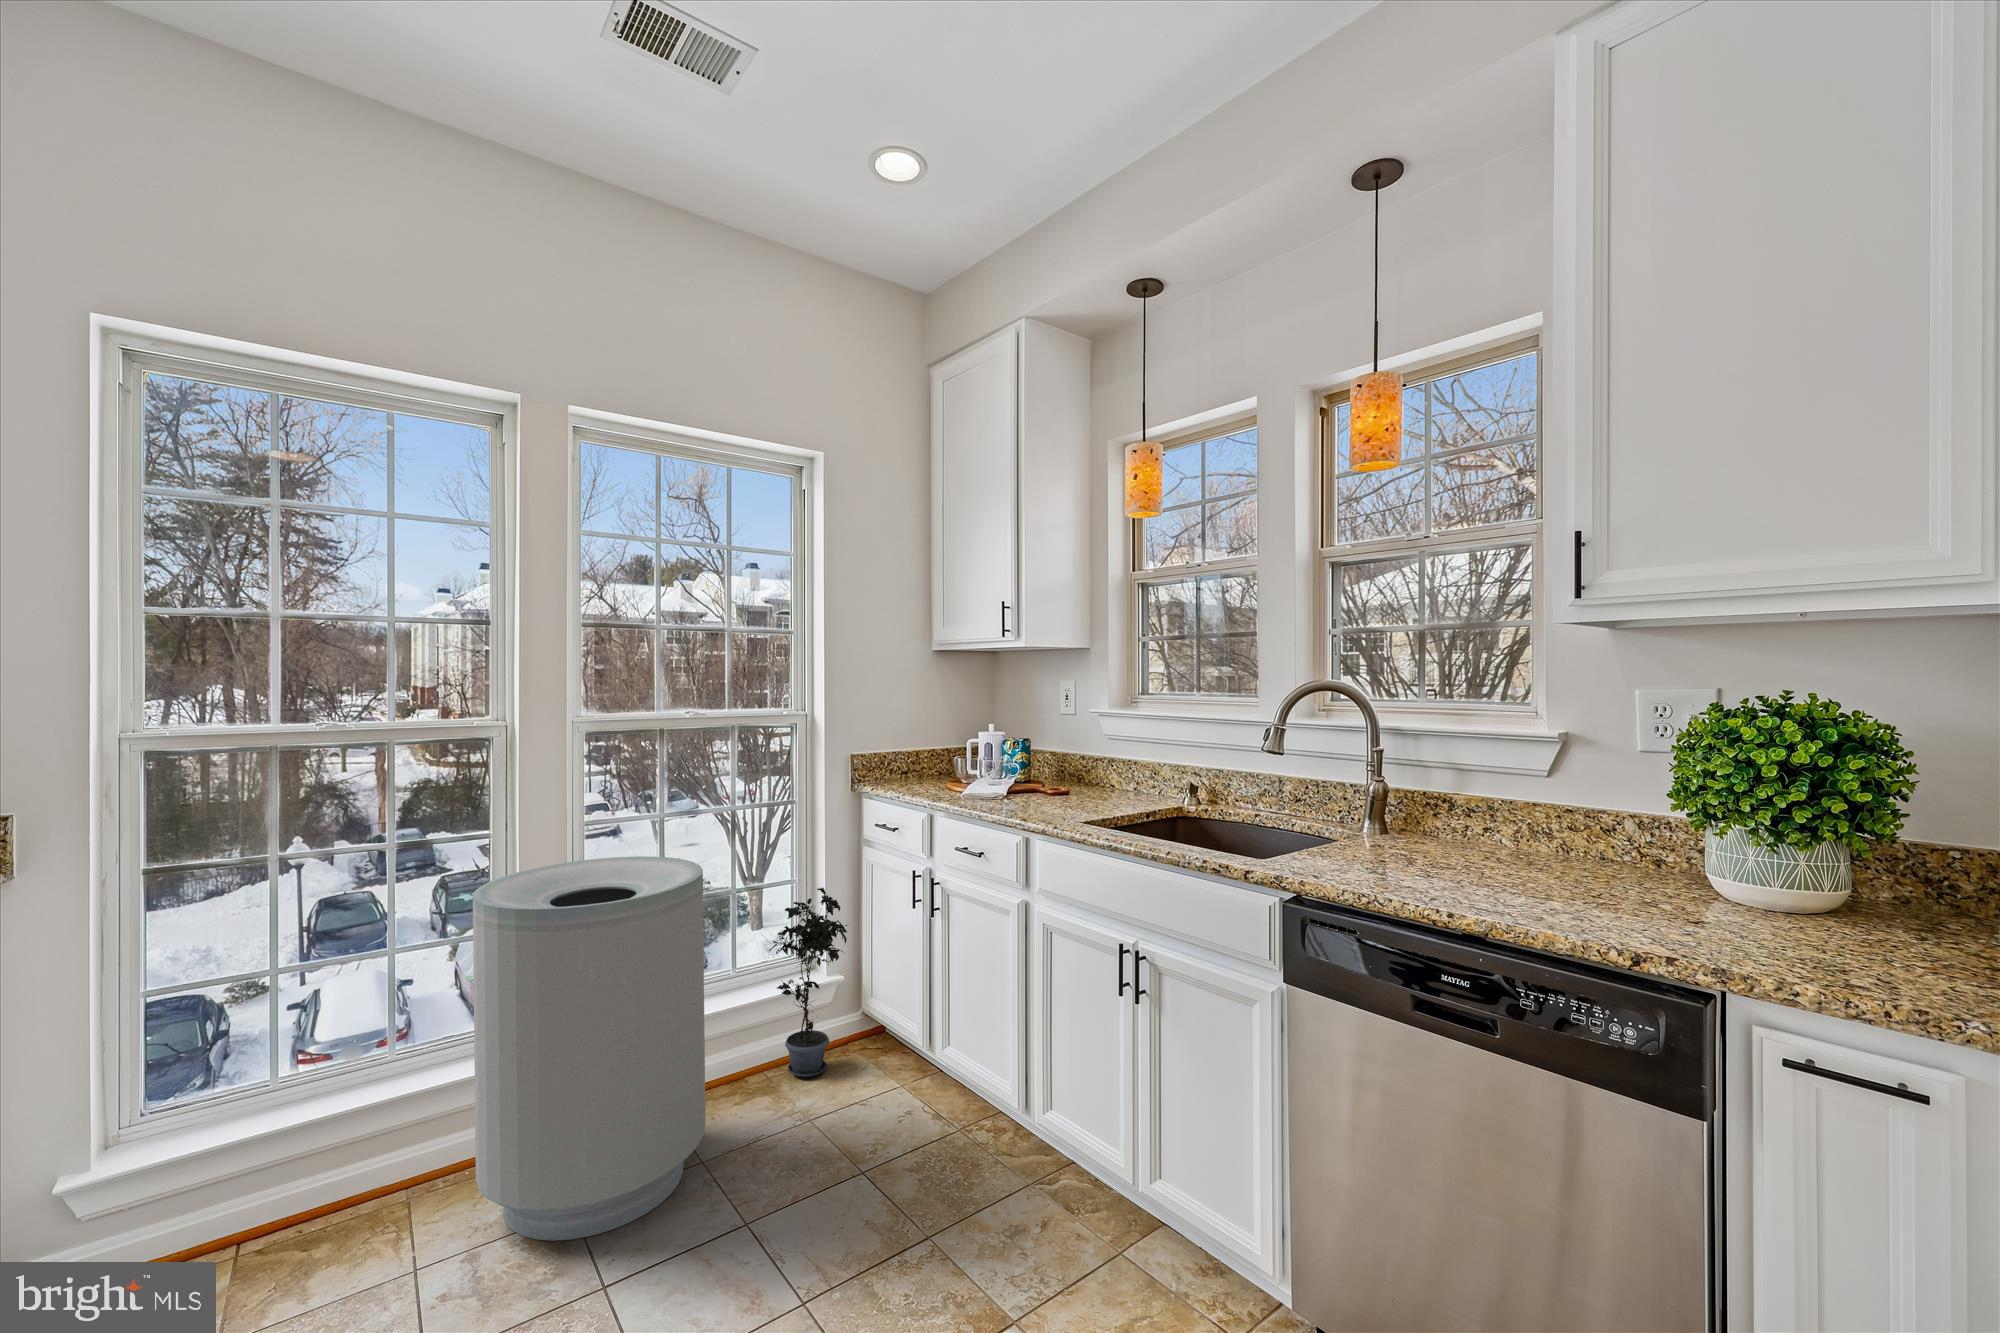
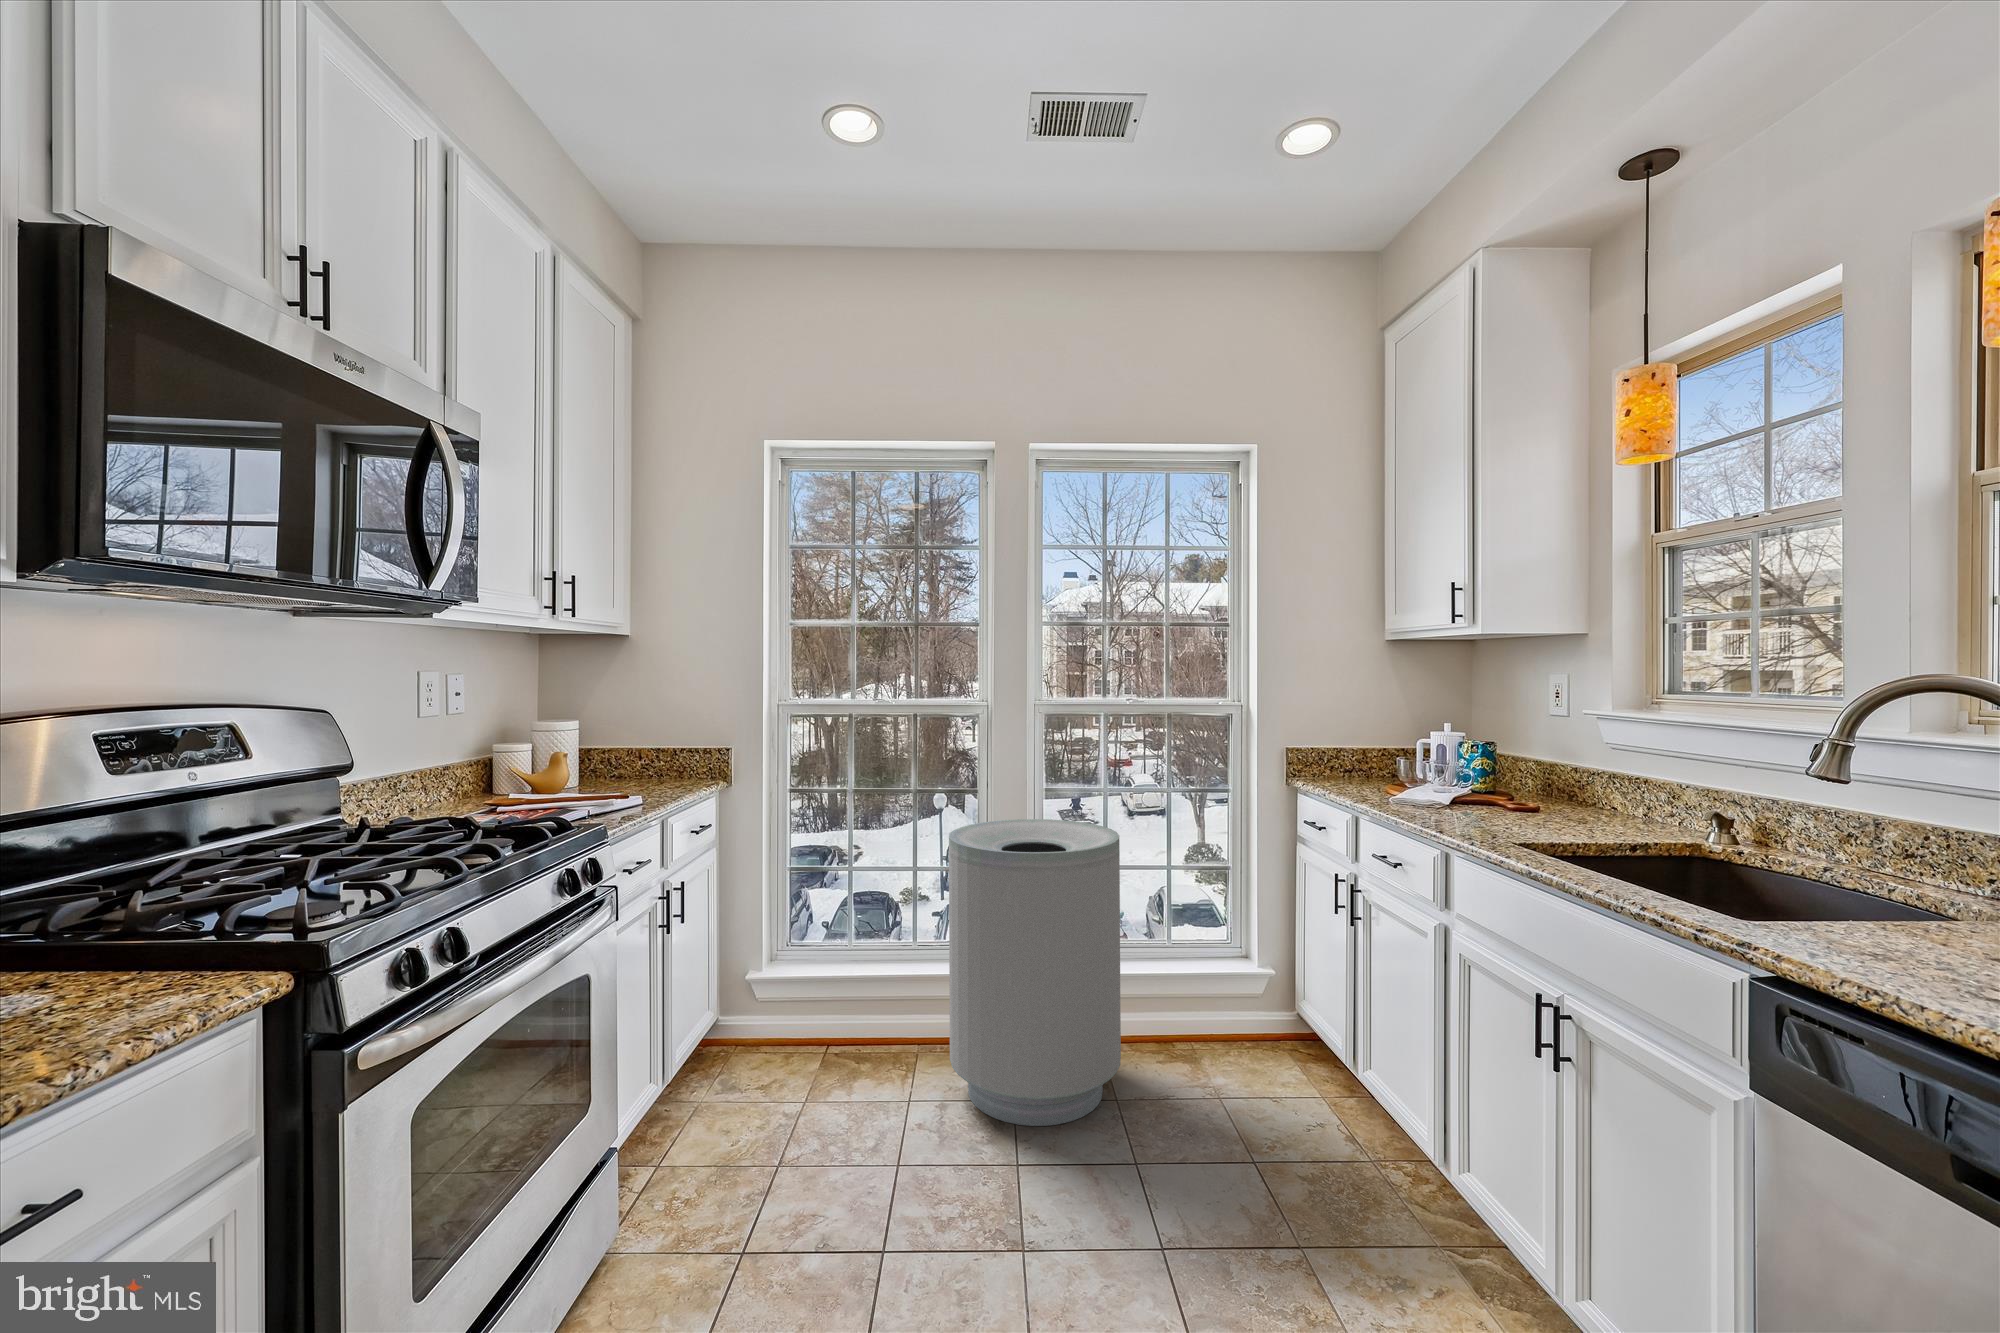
potted plant: present [769,888,847,1077] -> none [1197,877,1278,1060]

